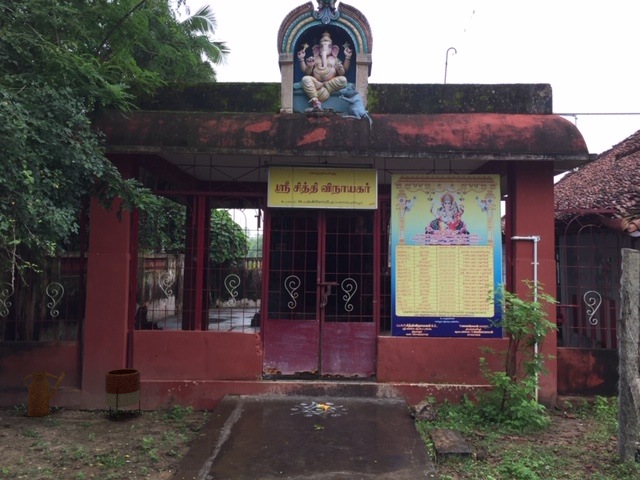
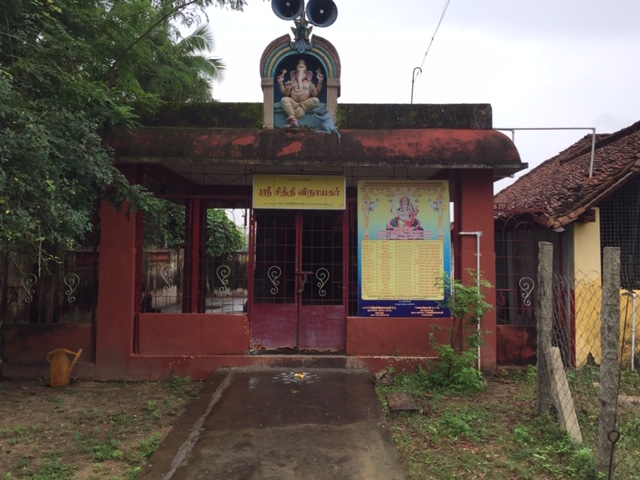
planter: present [105,368,140,421] -> none [116,346,146,390]

